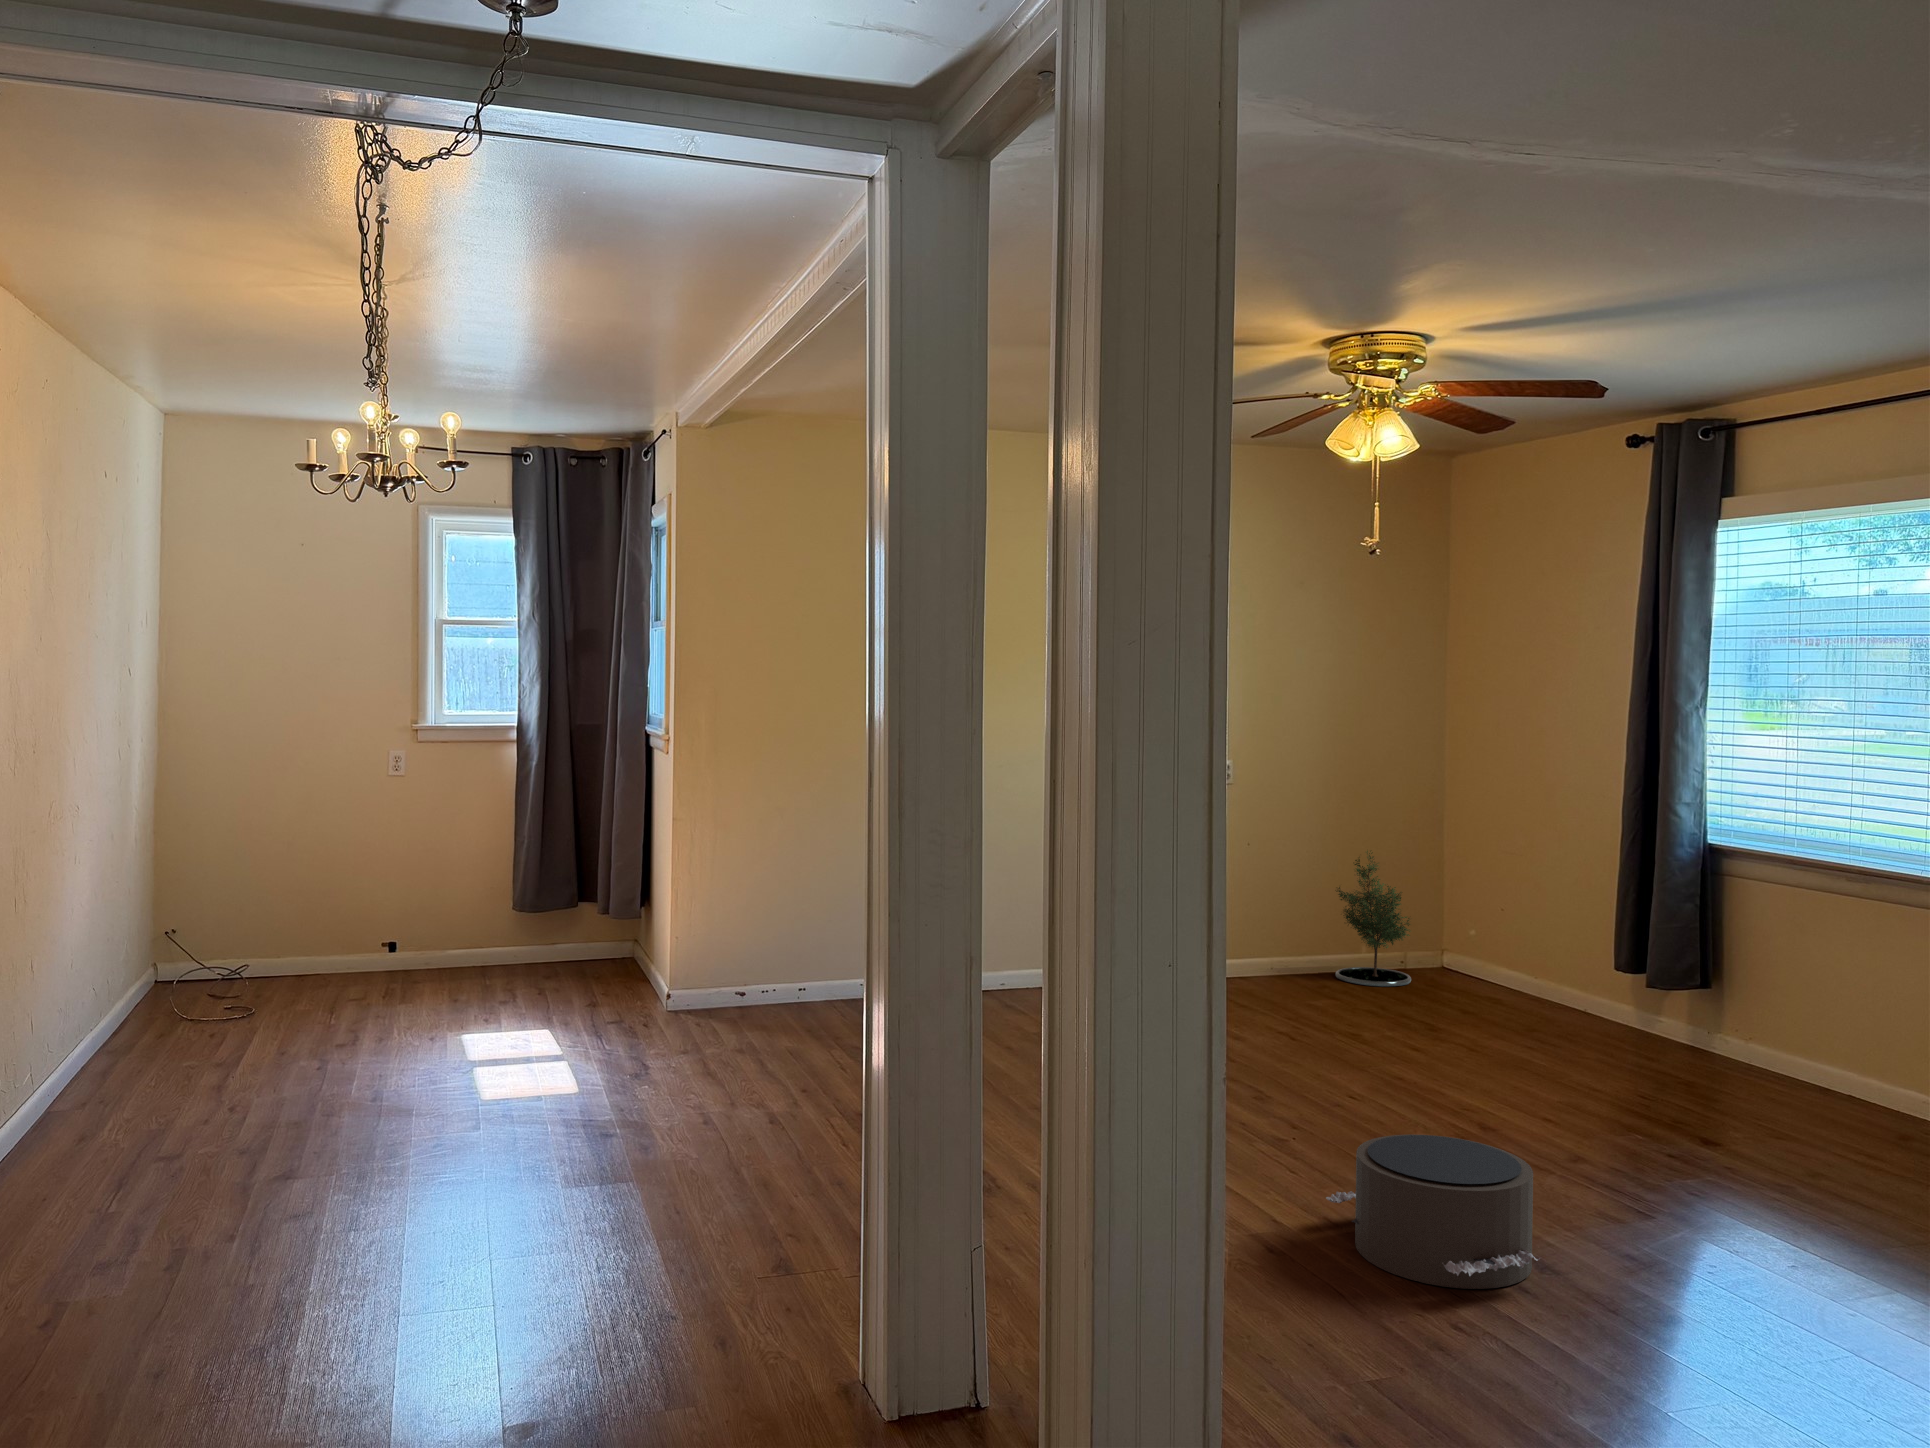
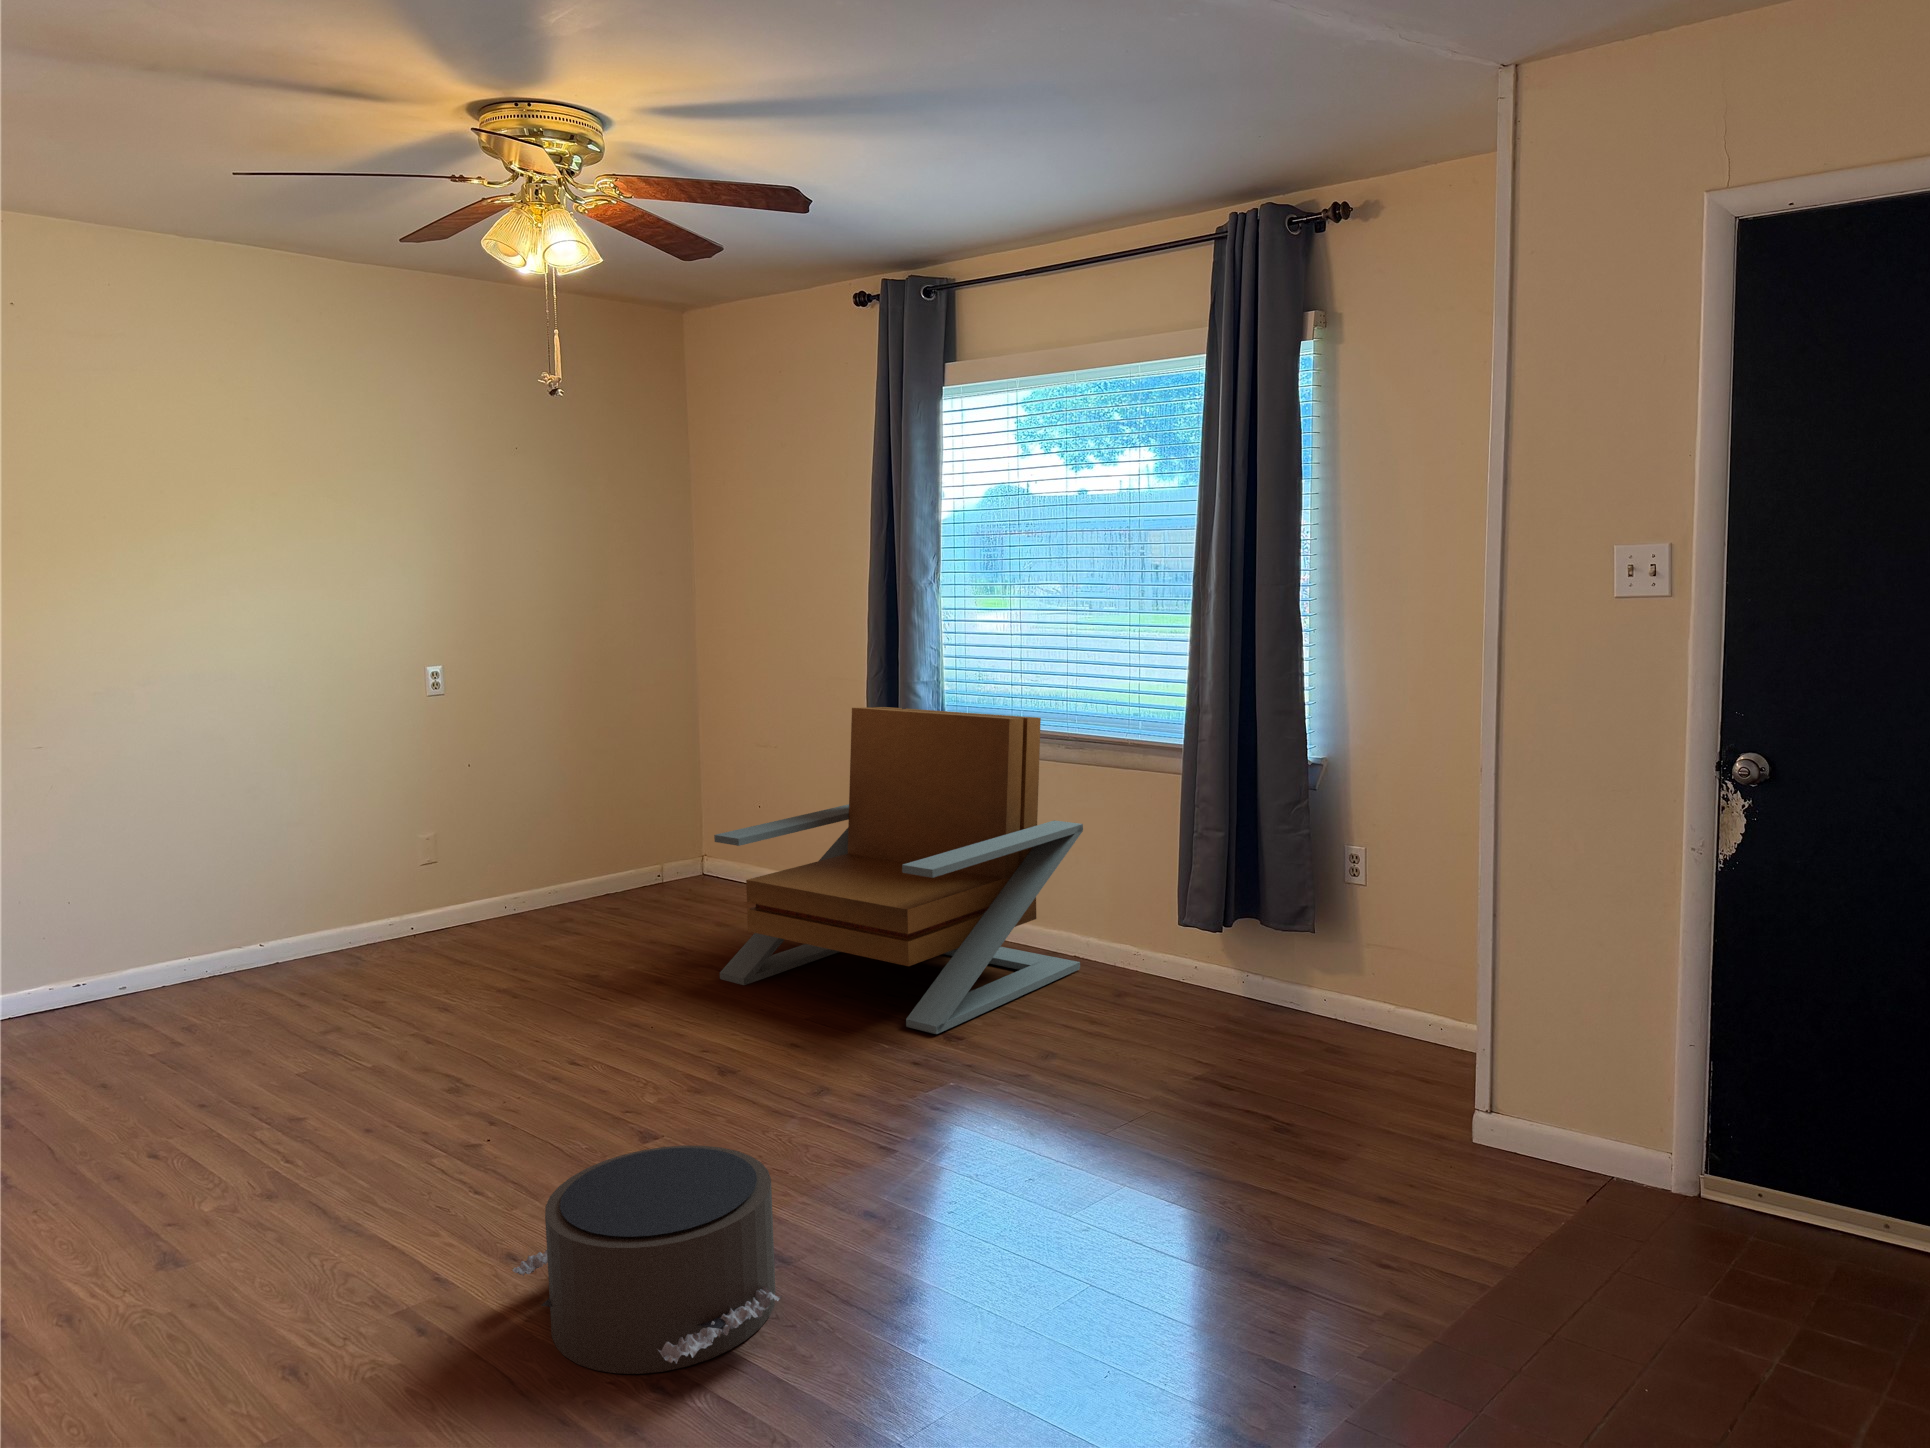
lounge chair: none [1467,821,1860,1129] -> present [714,707,1083,1034]
potted tree: present [1335,851,1411,986] -> none [577,757,667,909]

